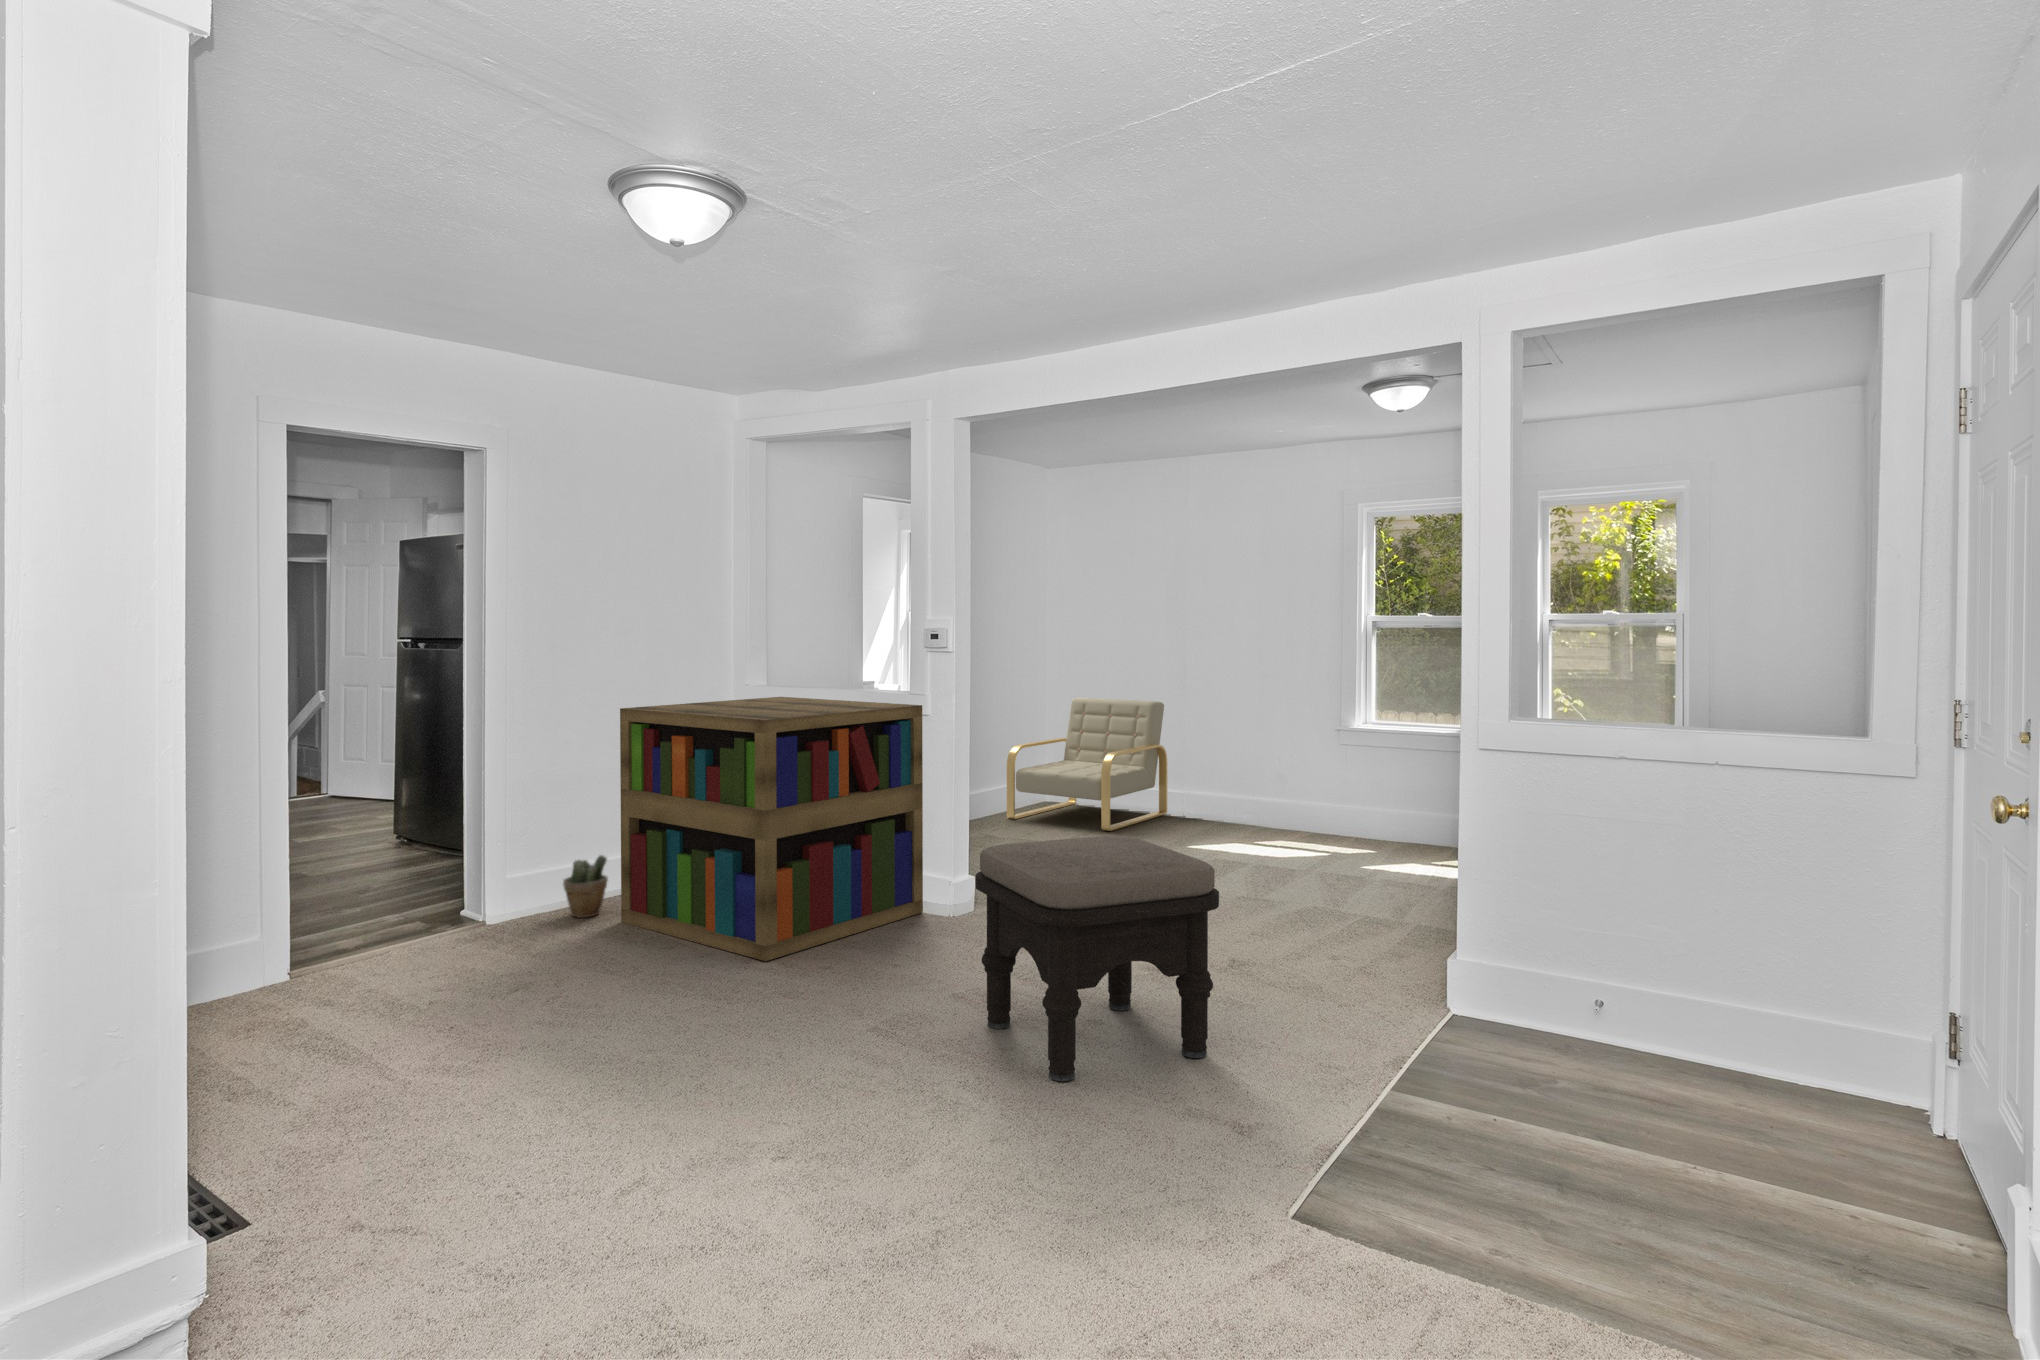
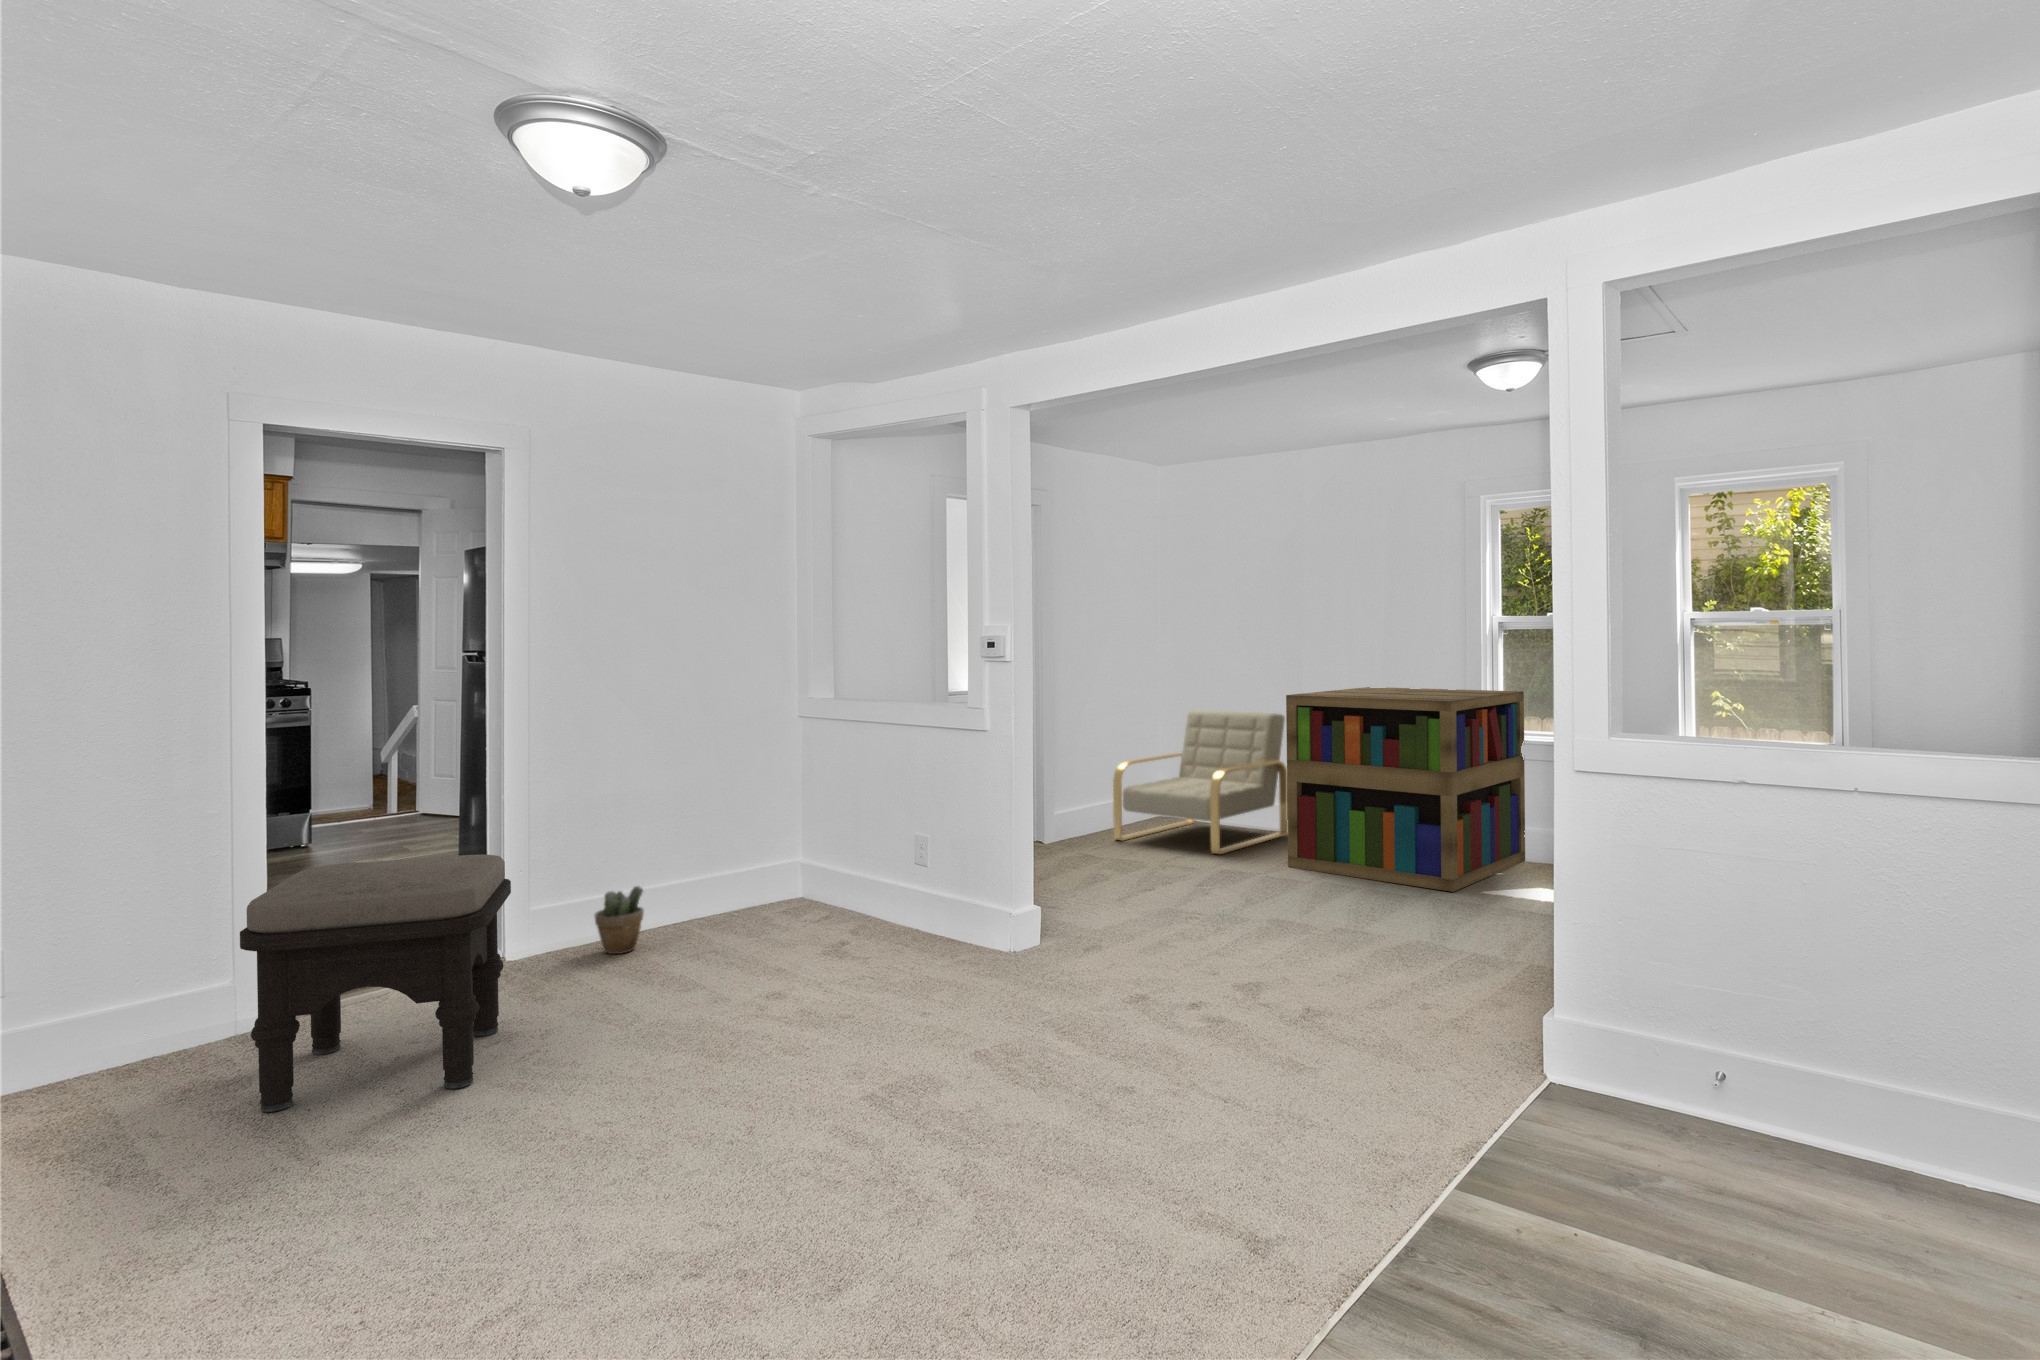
bookshelf: present [620,697,923,961] -> present [1286,687,1525,892]
ottoman: present [976,836,1219,1081] -> present [240,854,511,1112]

